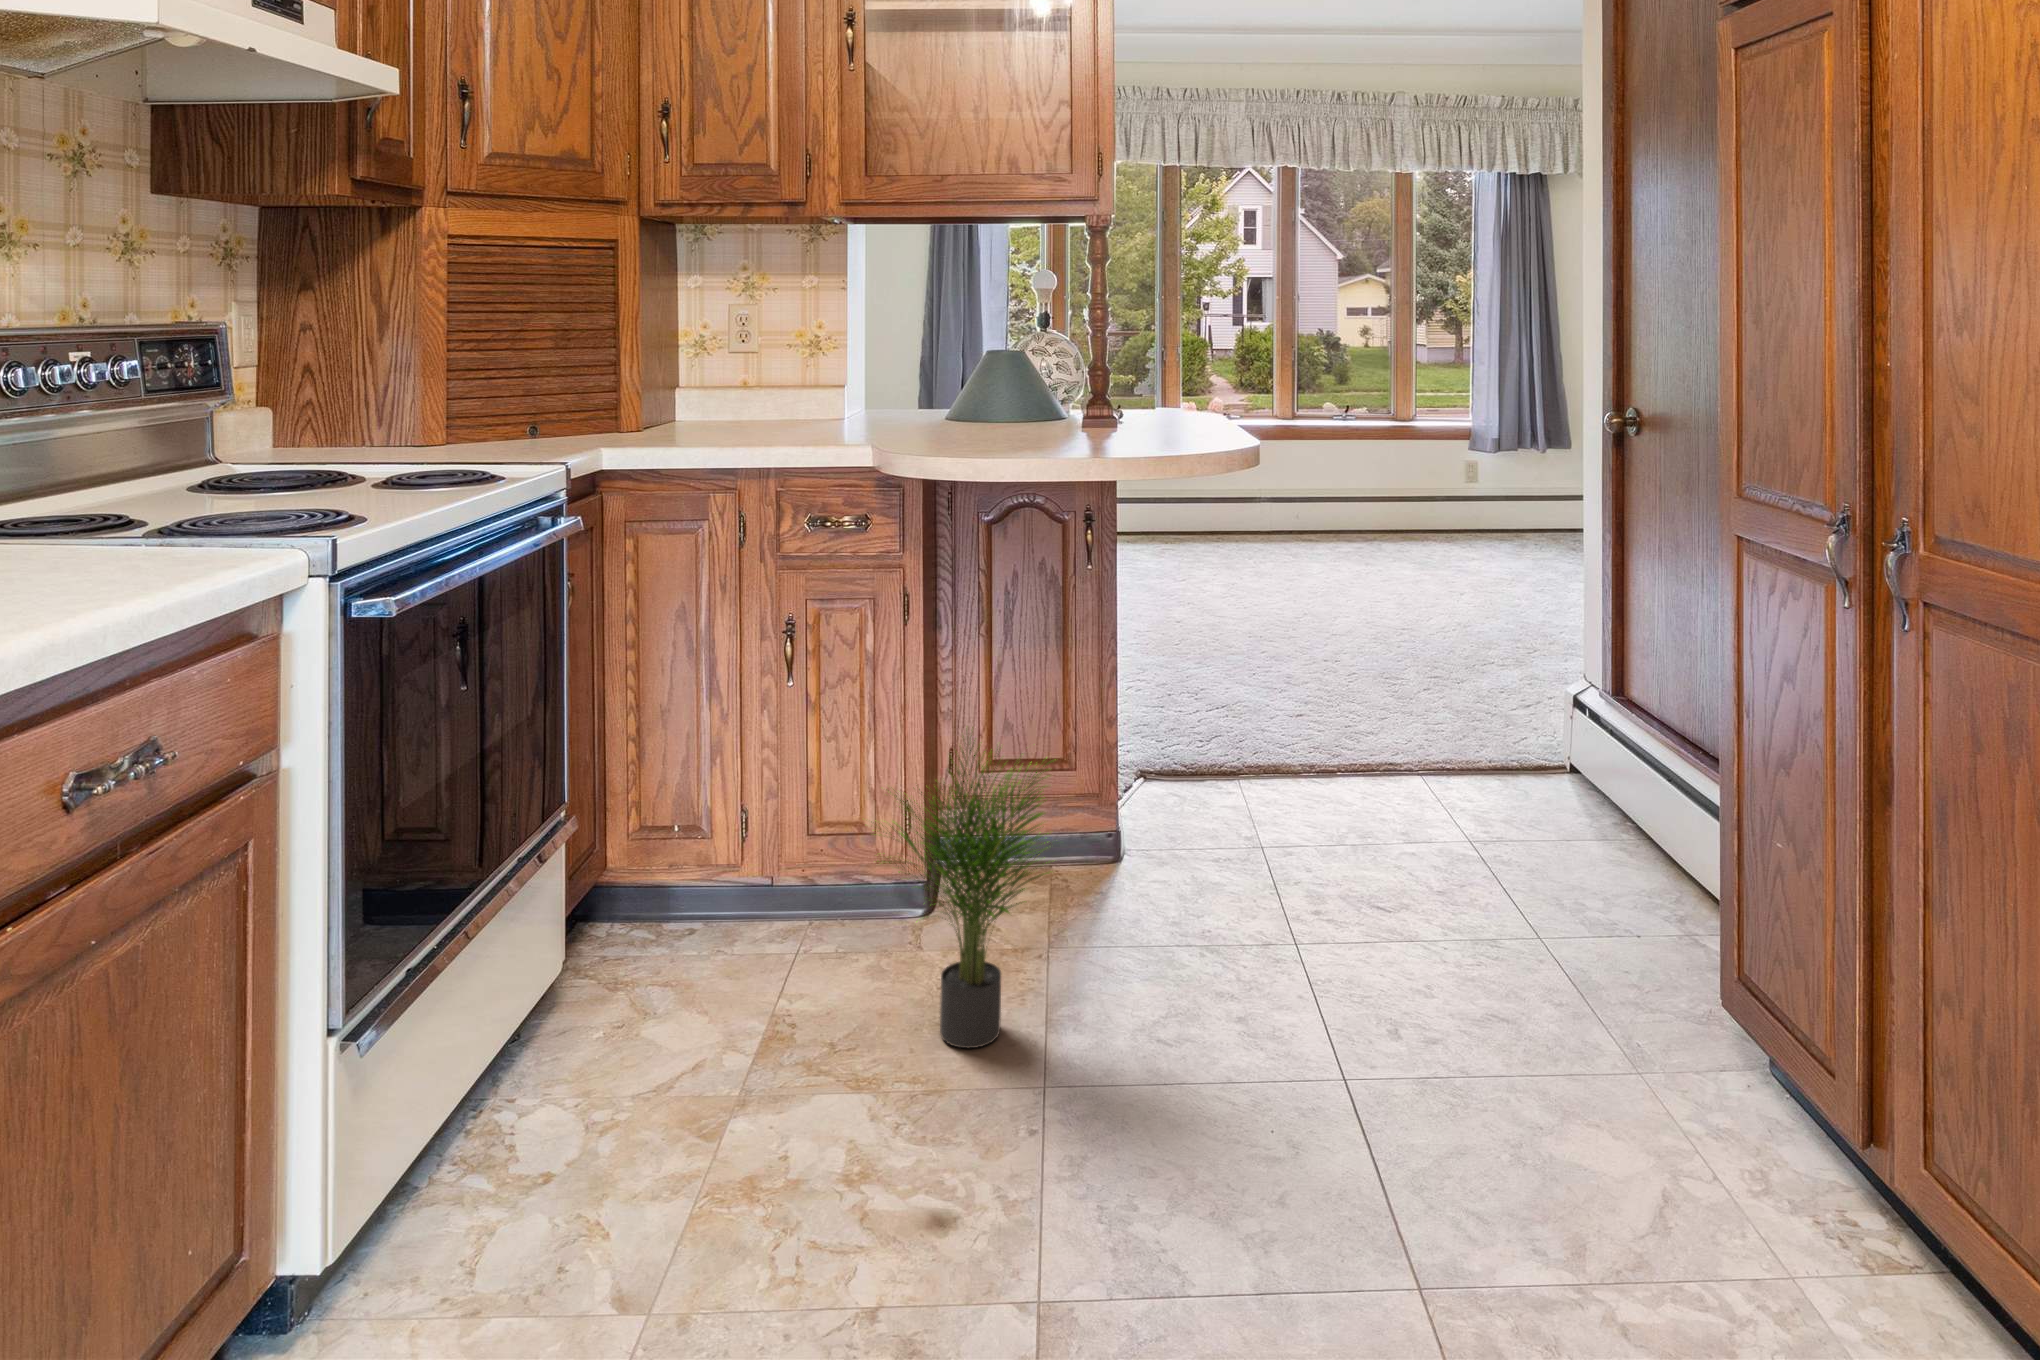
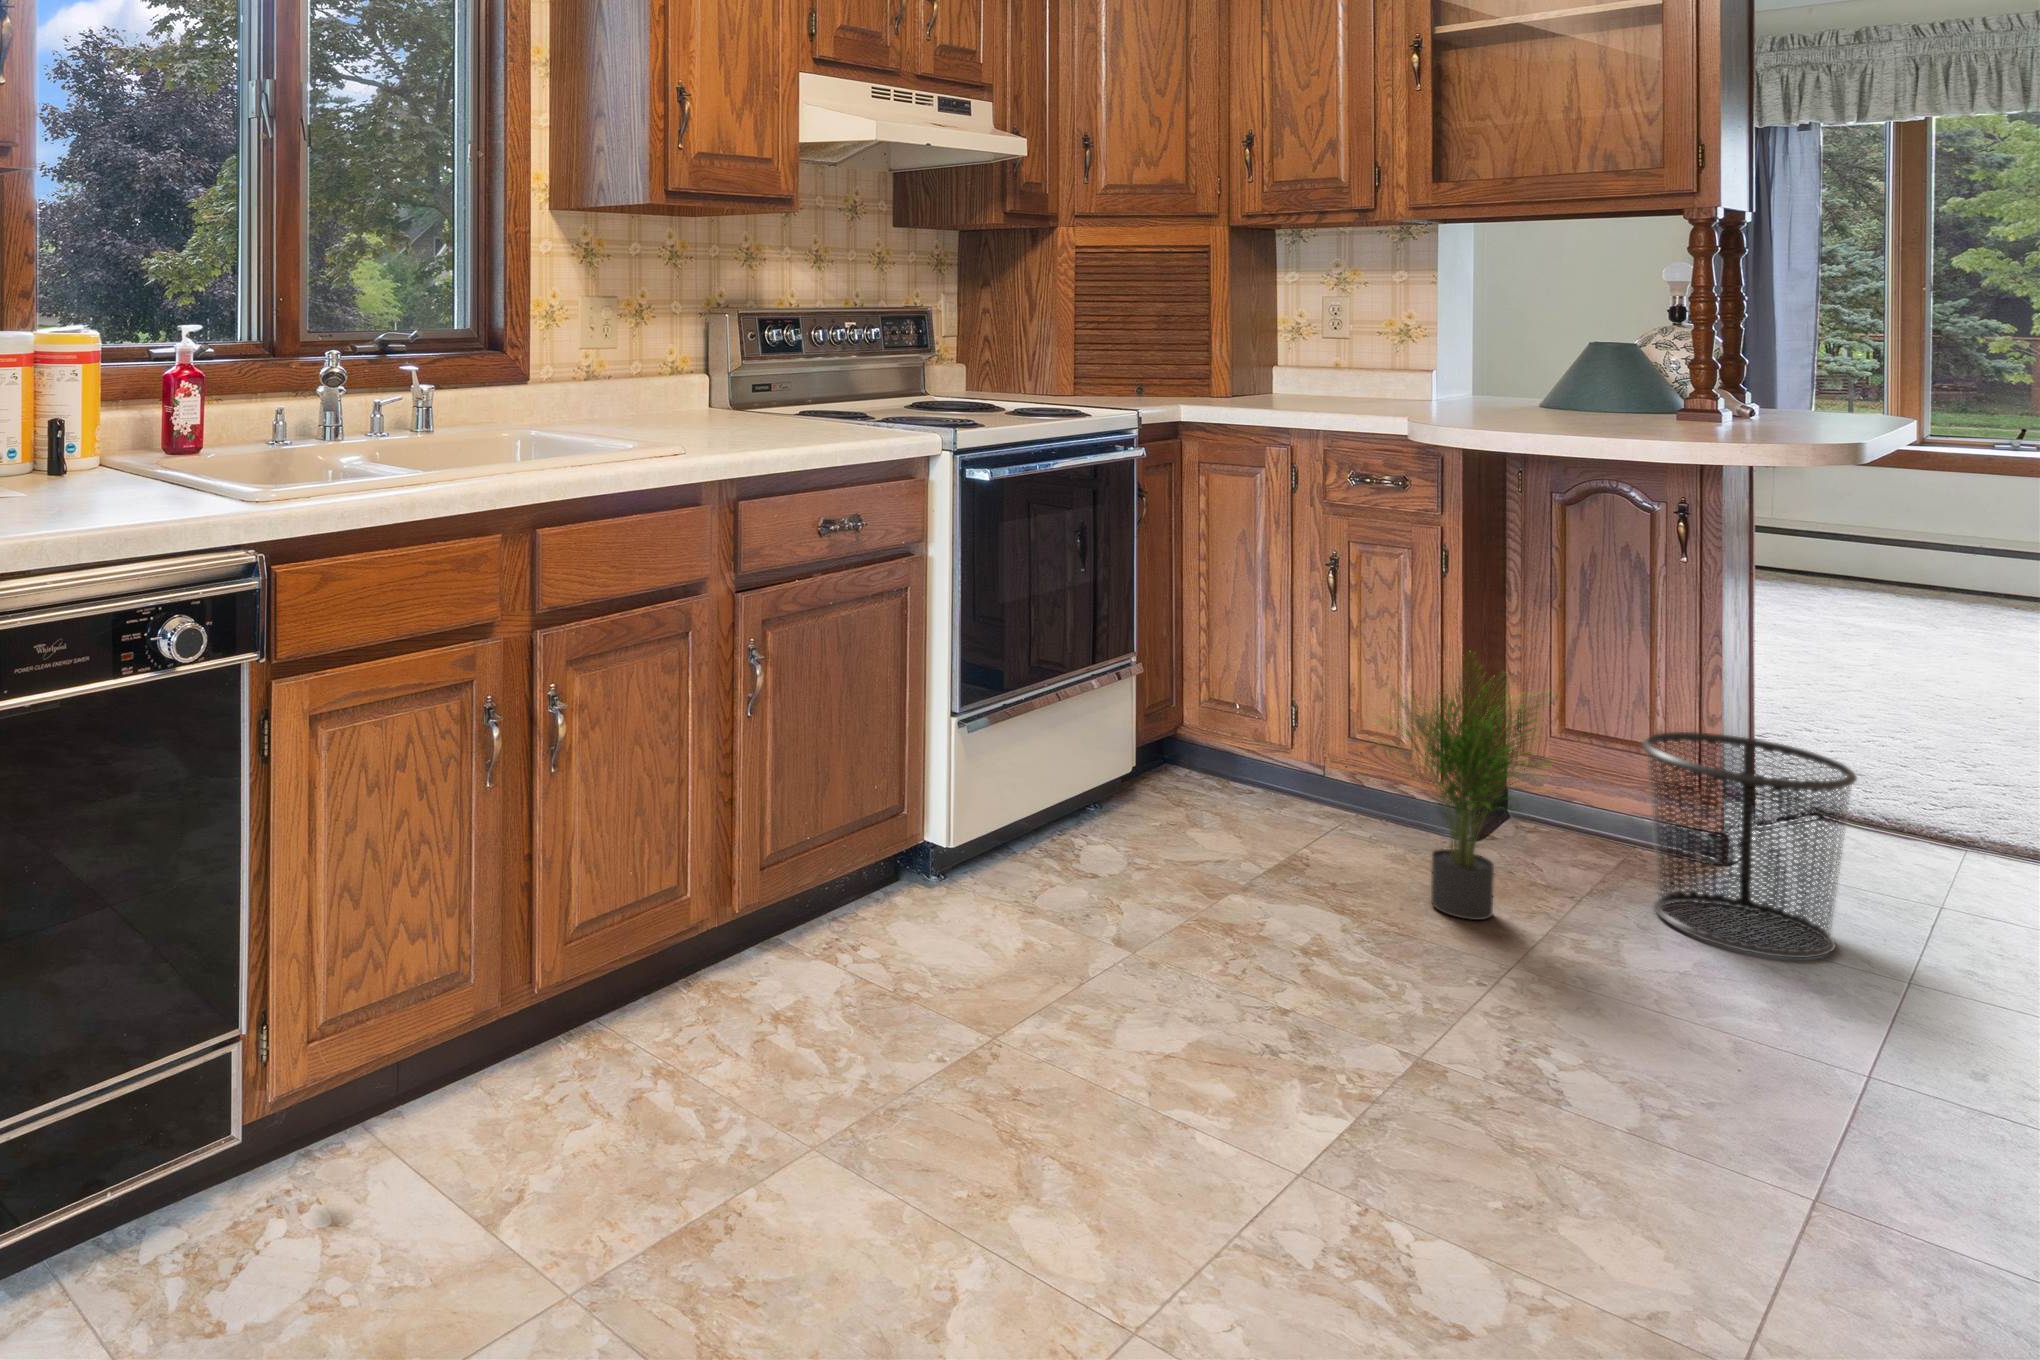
waste bin: none [1097,750,1258,977] -> present [1642,732,1857,958]

